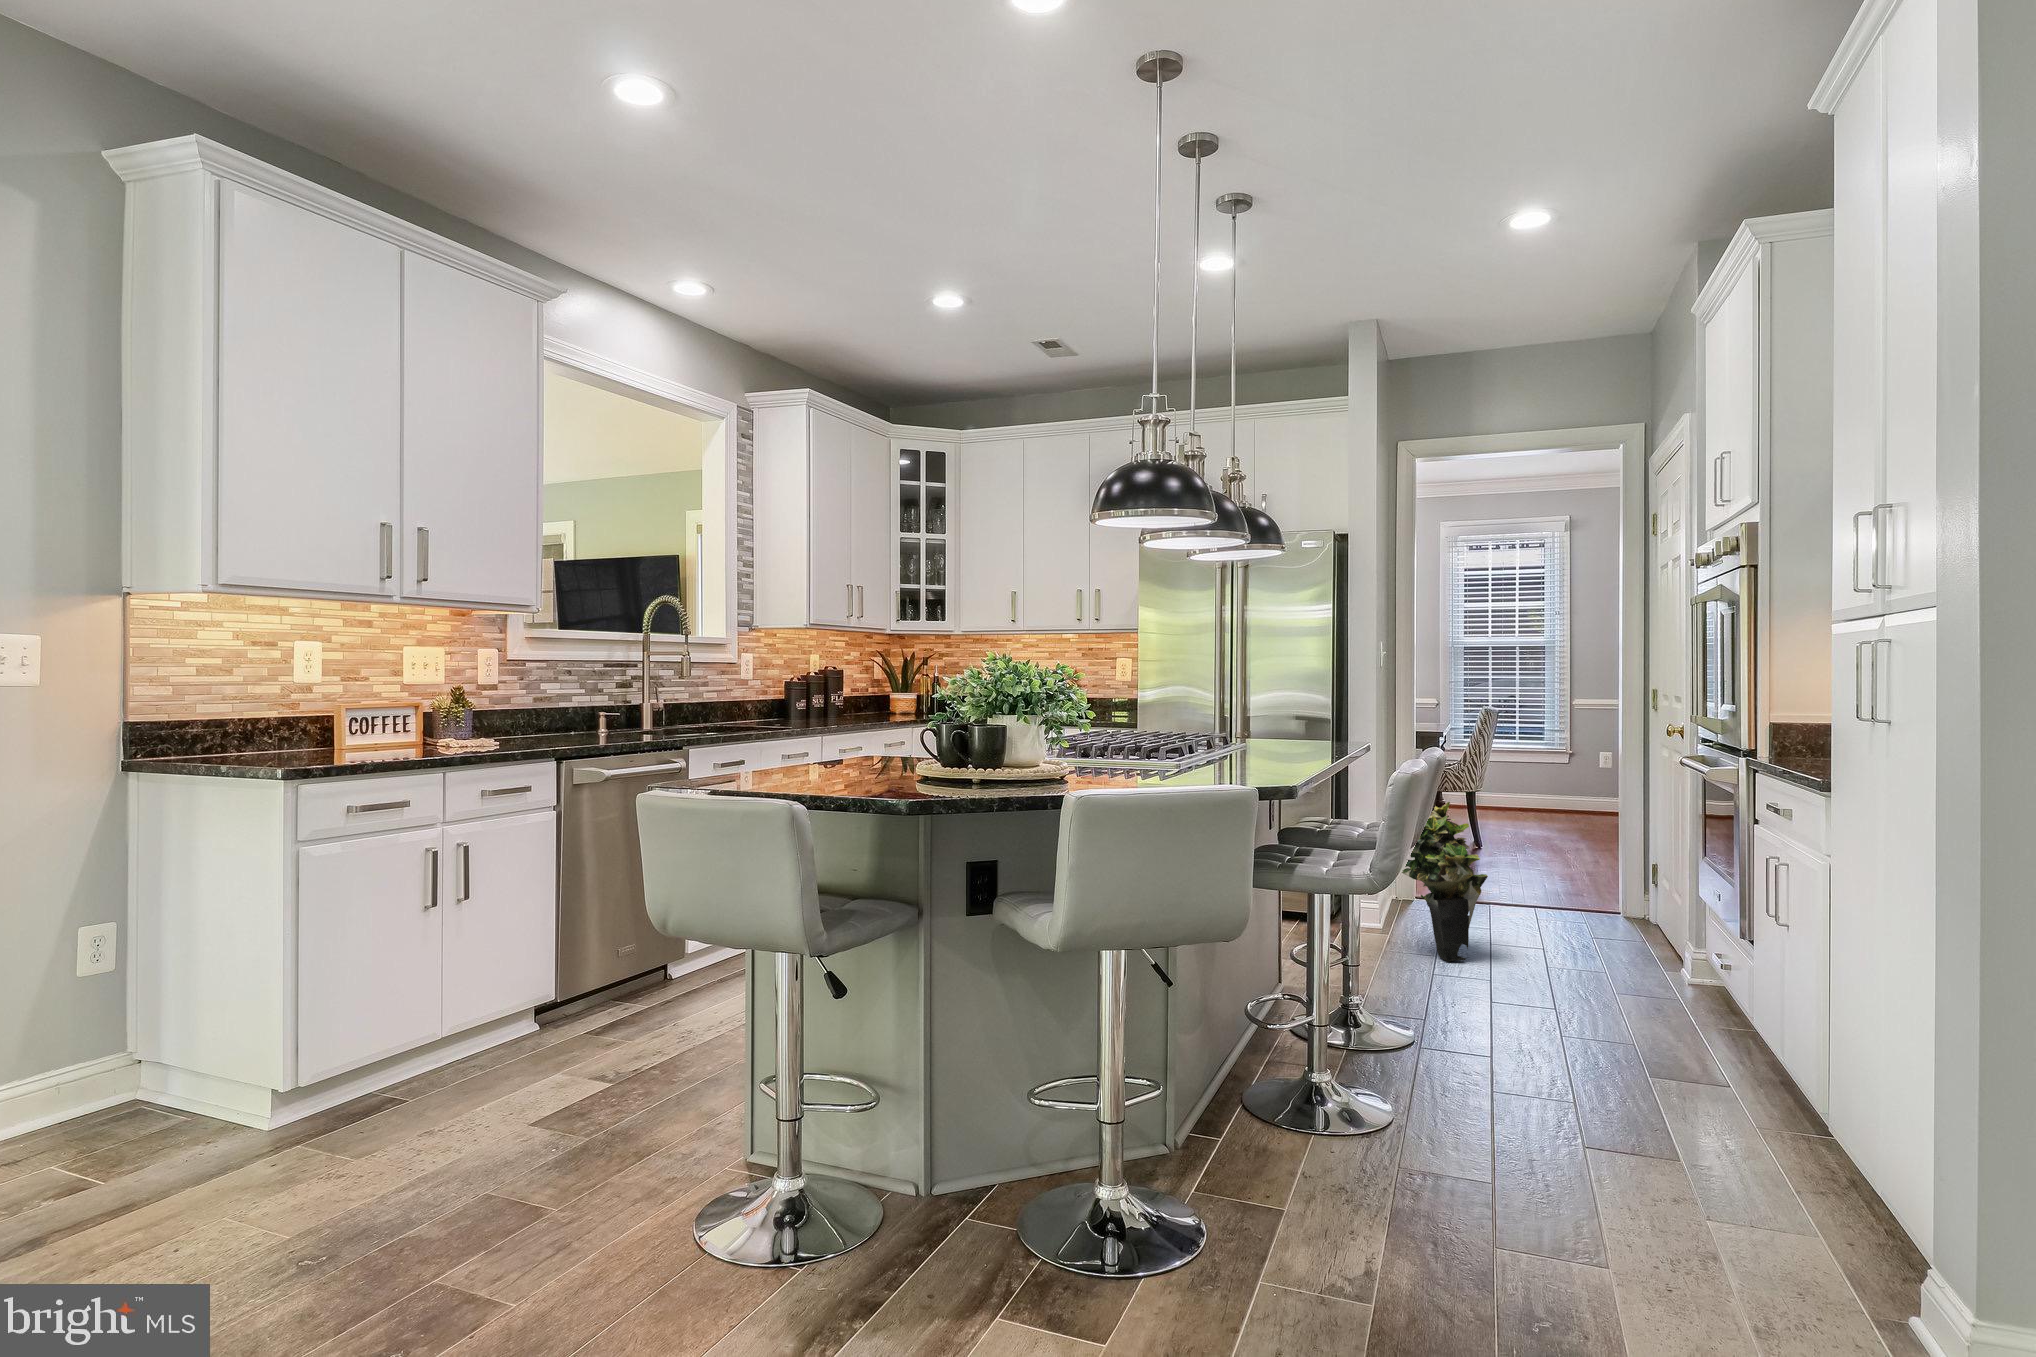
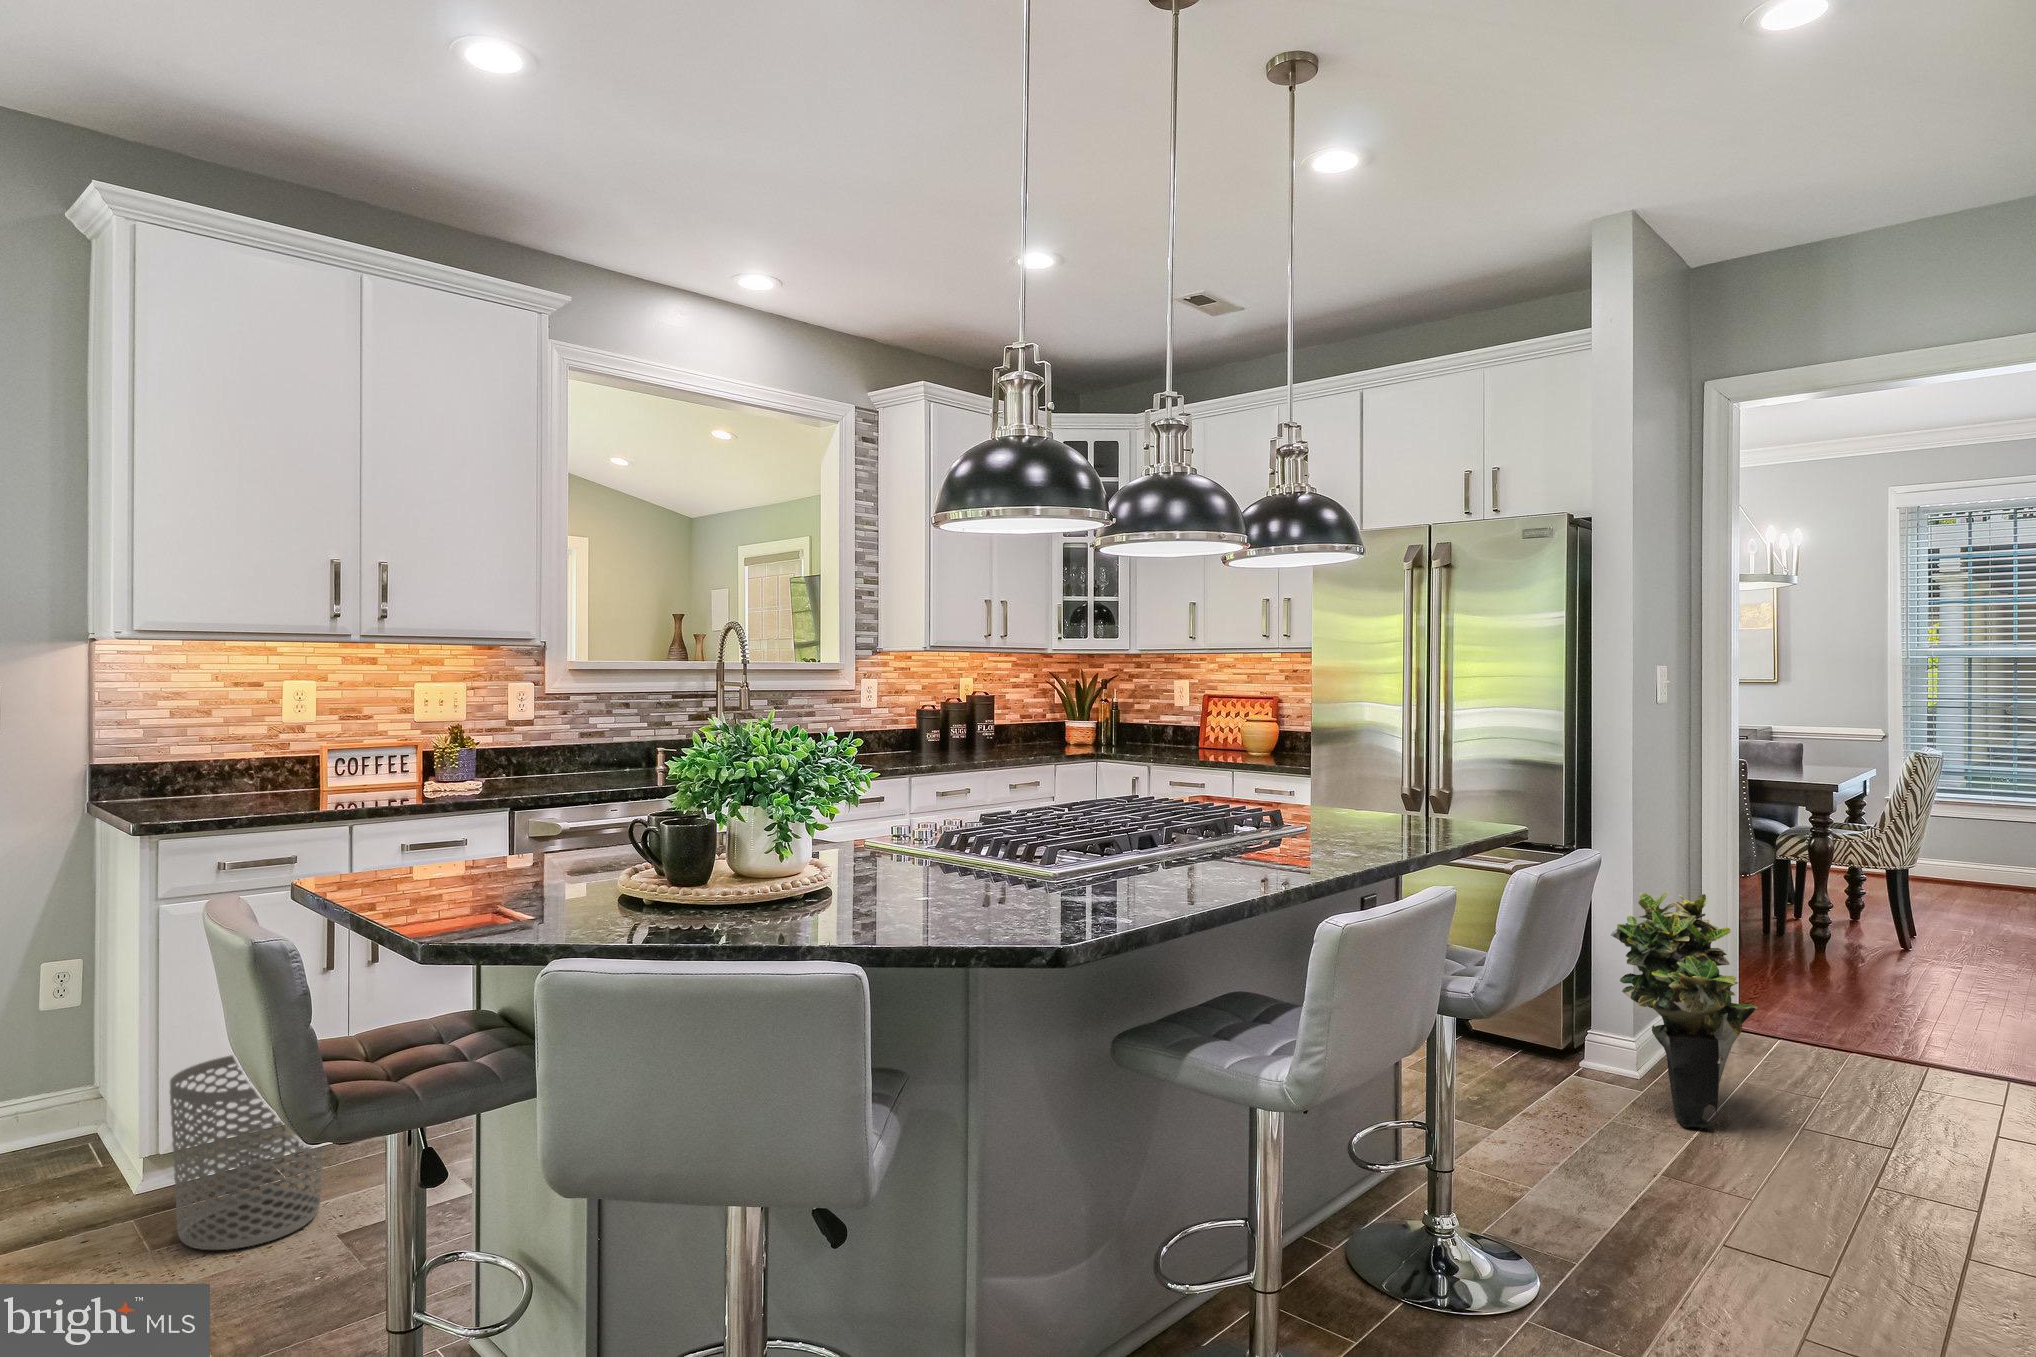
waste bin: none [346,980,485,1161] -> present [170,1055,322,1250]

